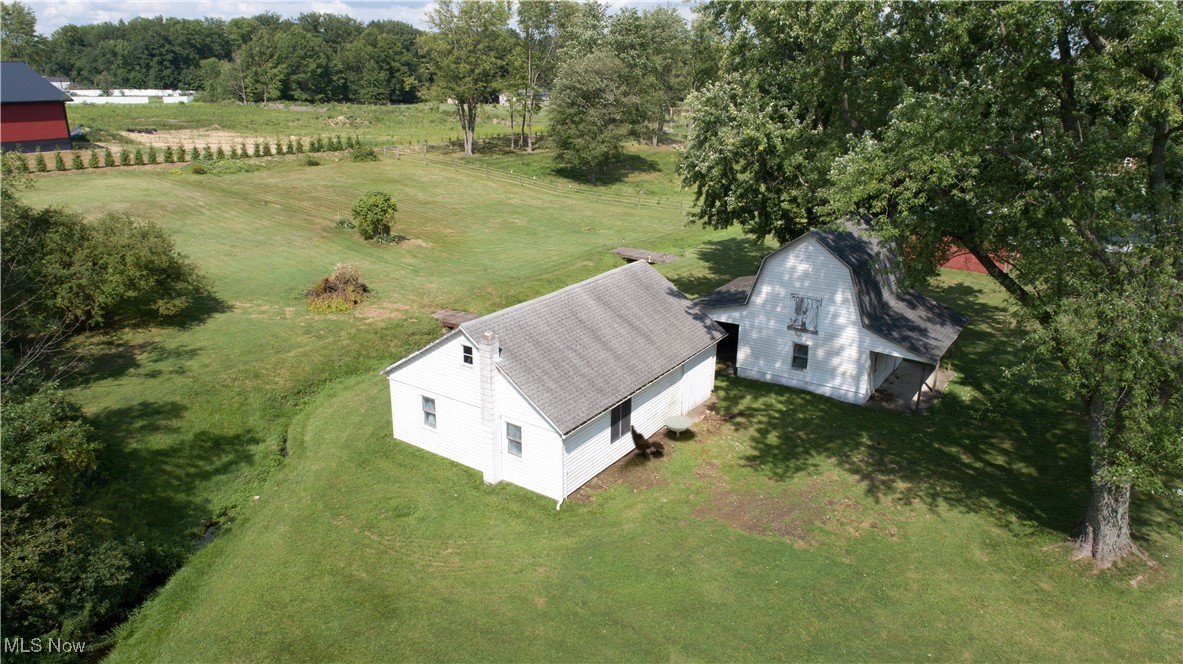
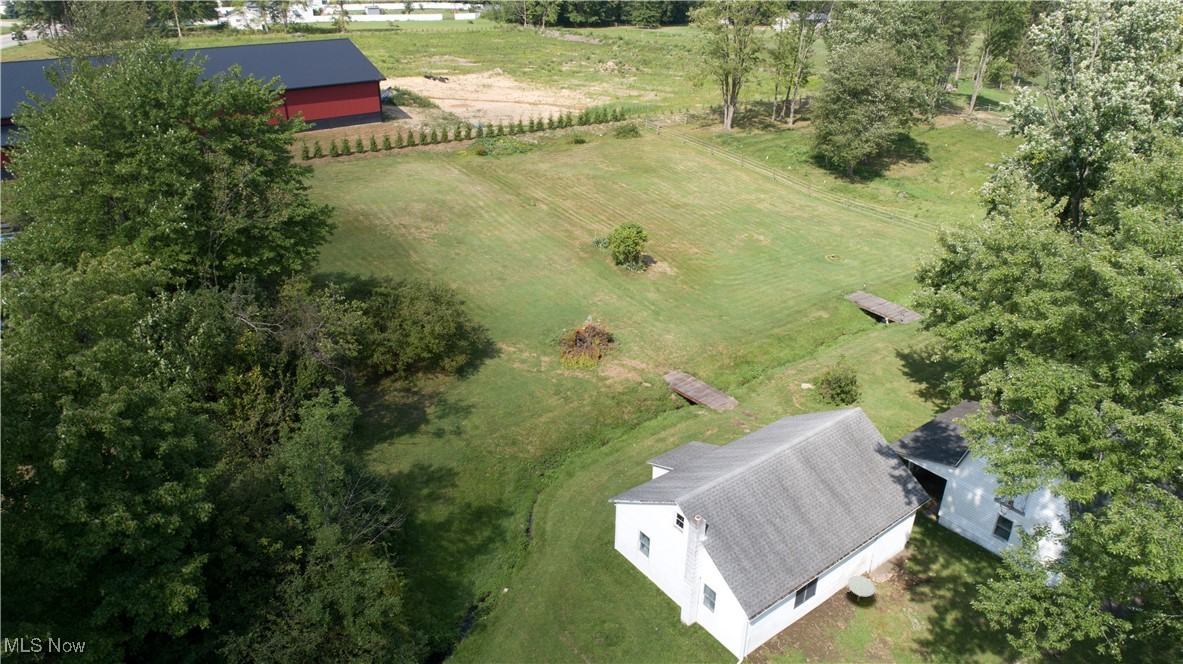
lounge chair: present [630,425,664,457] -> none [813,590,841,622]

